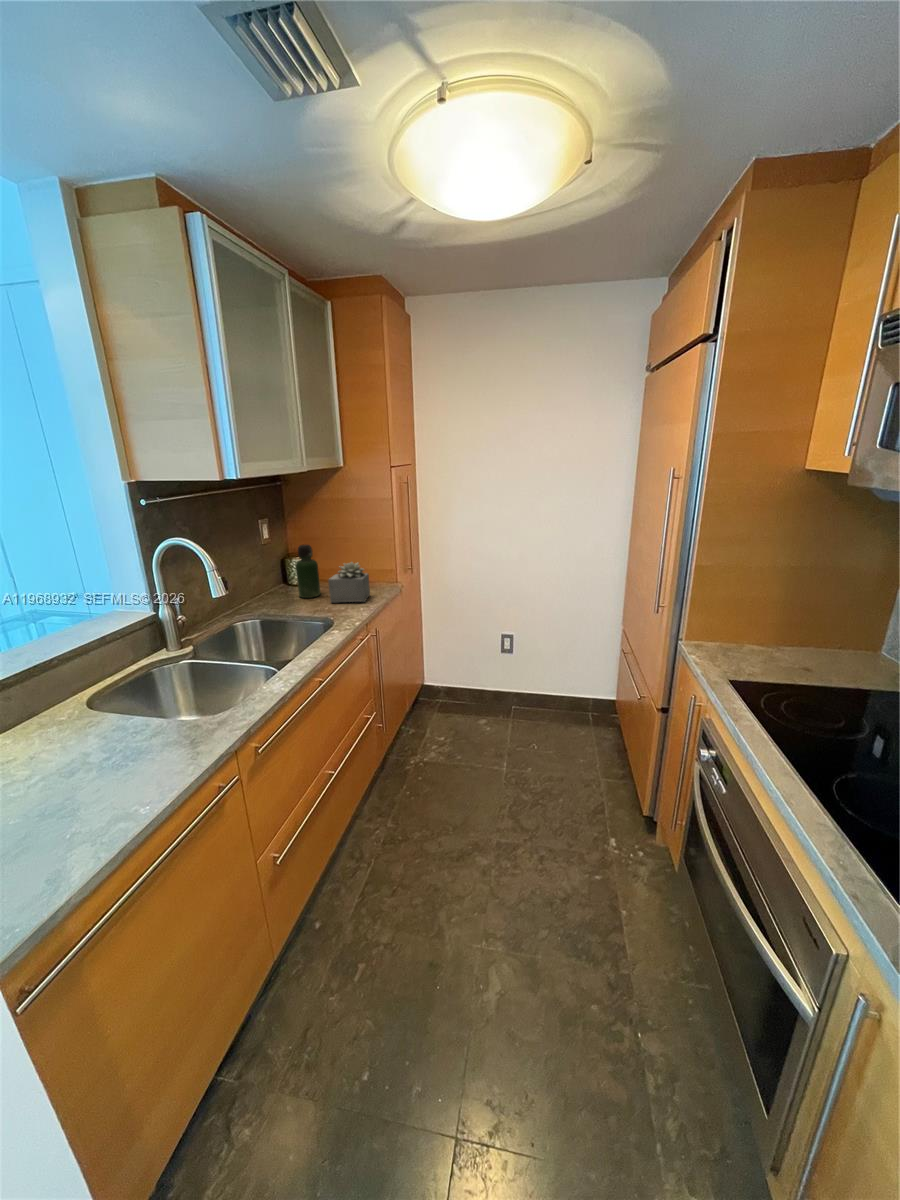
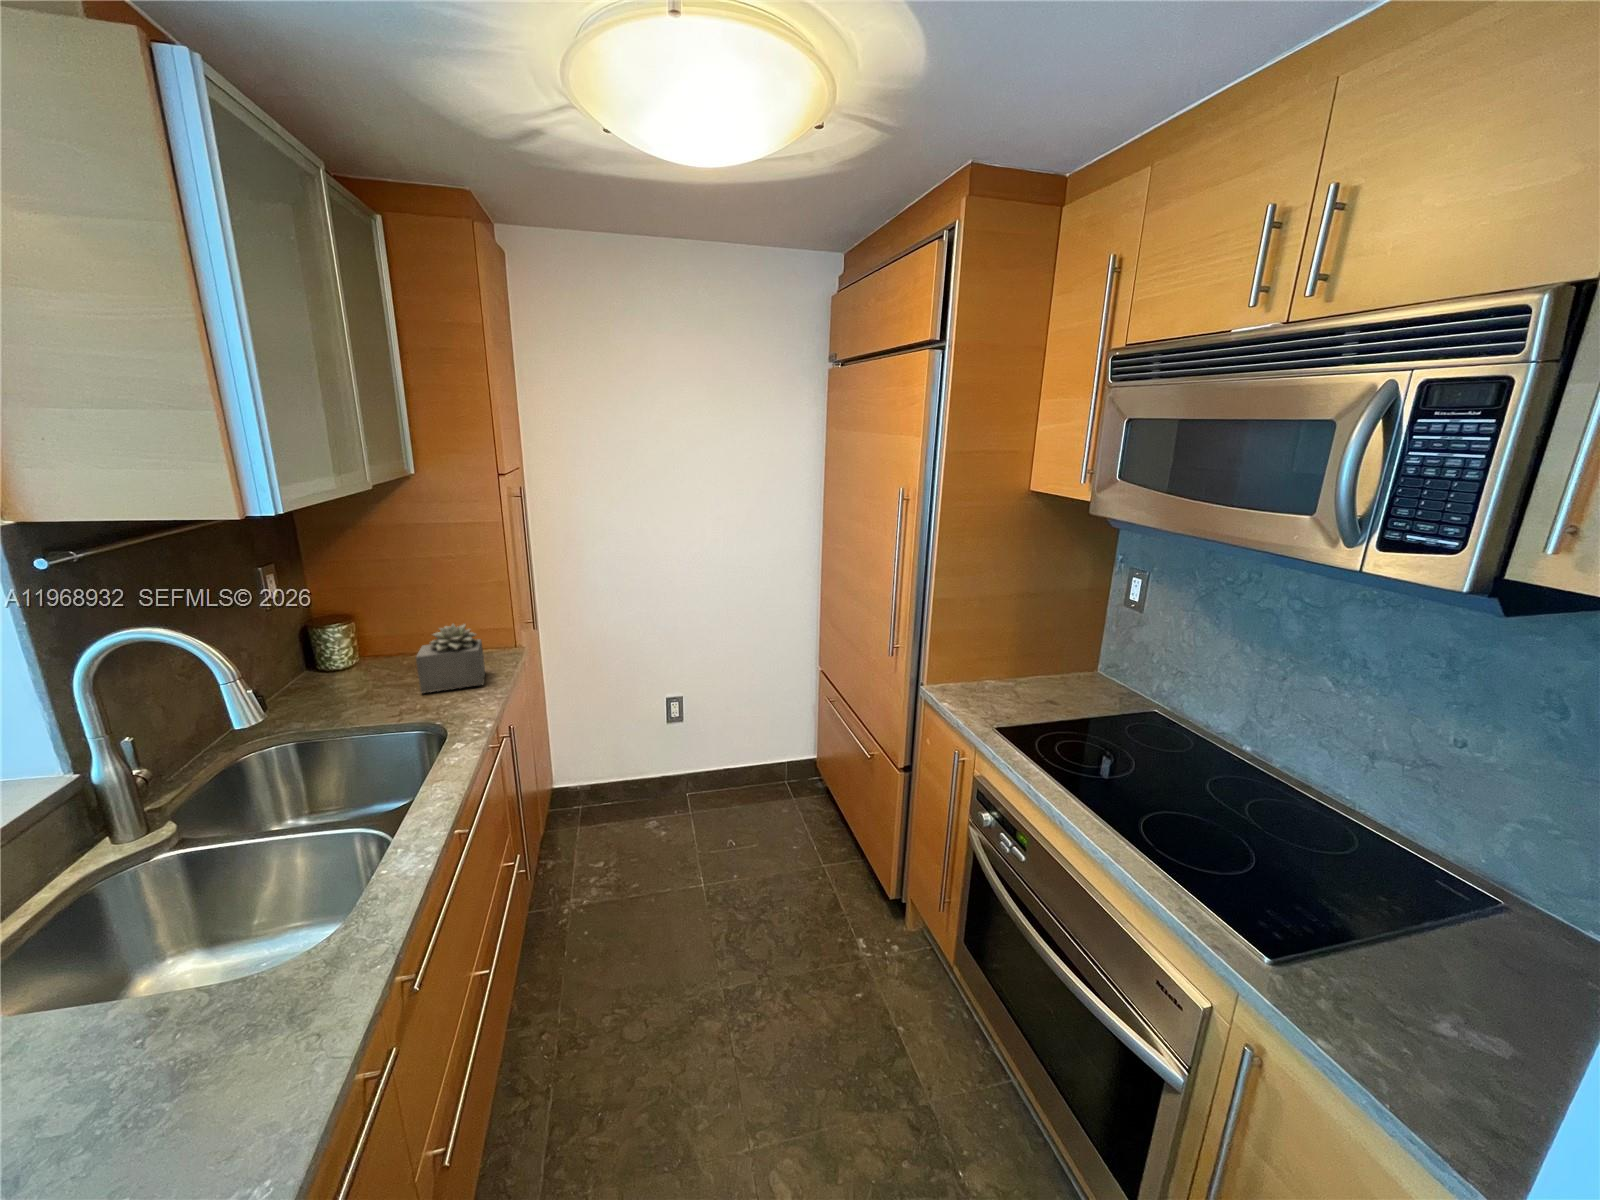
bottle: present [296,545,320,598] -> none [343,602,393,691]

